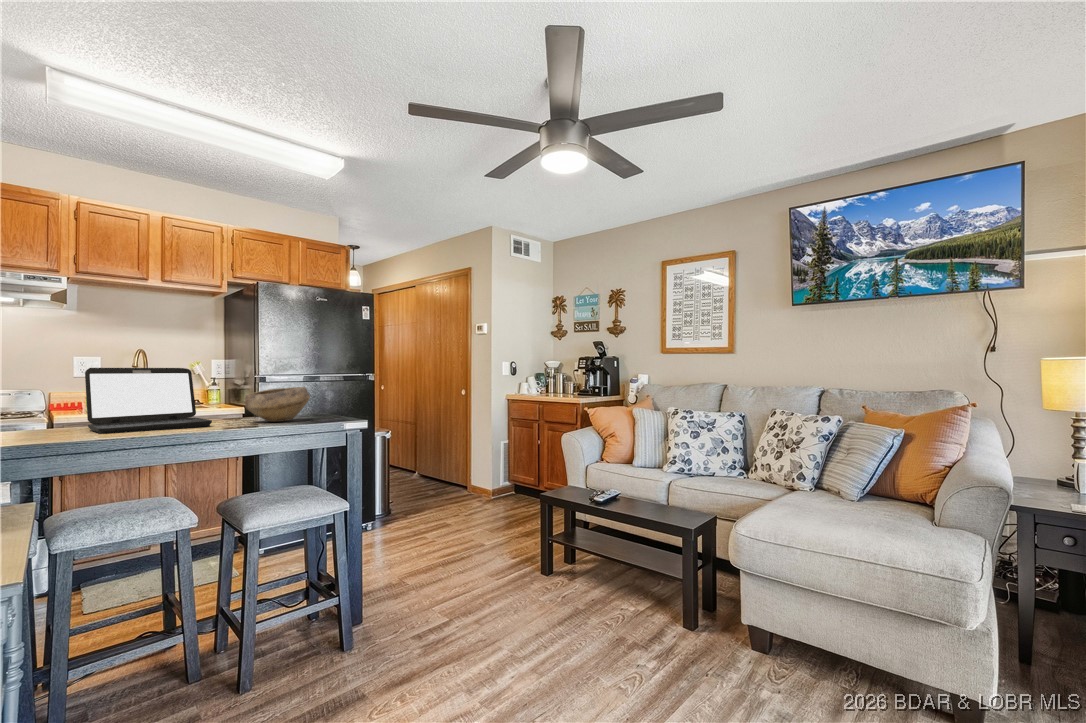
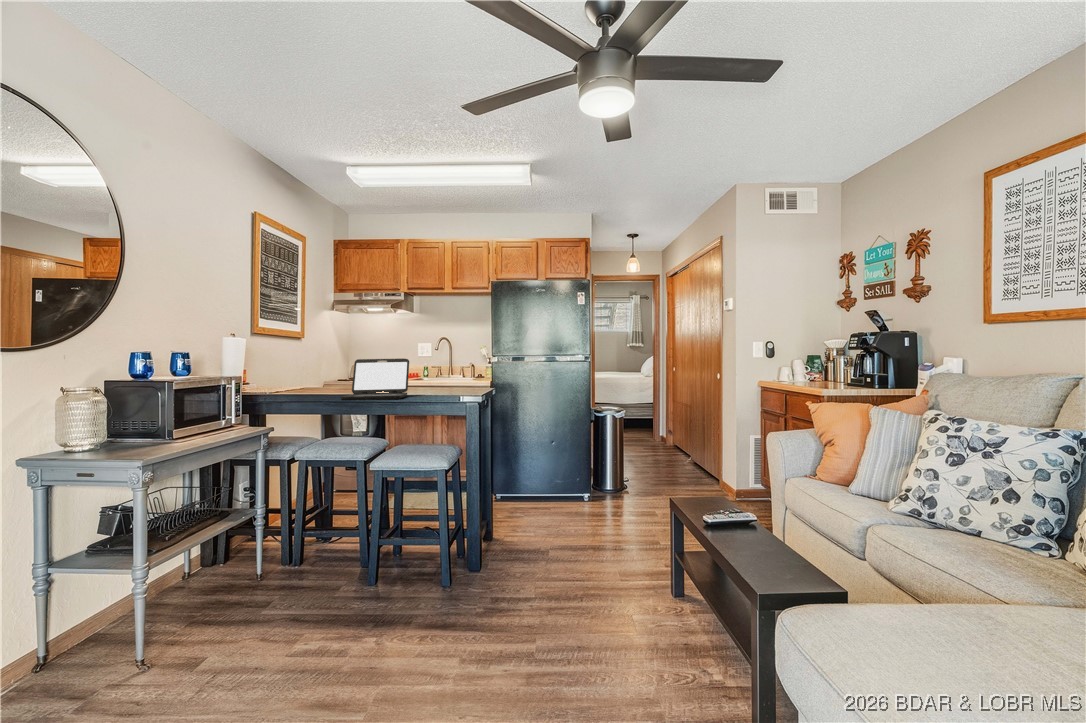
bowl: present [245,387,310,422] -> none [425,372,468,399]

